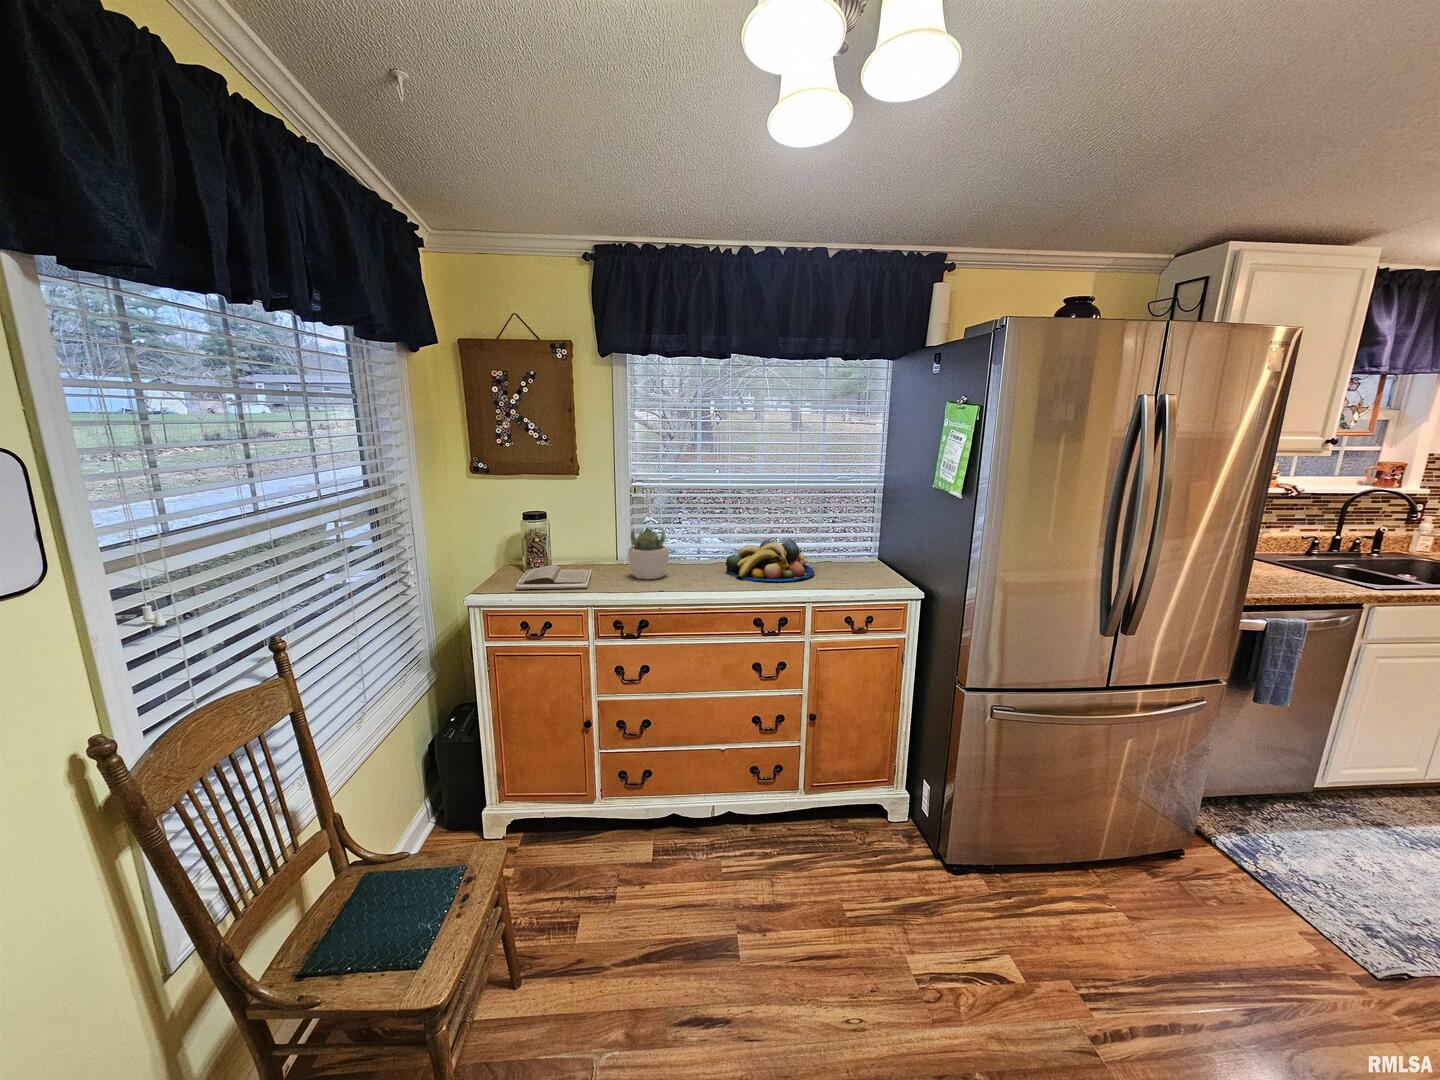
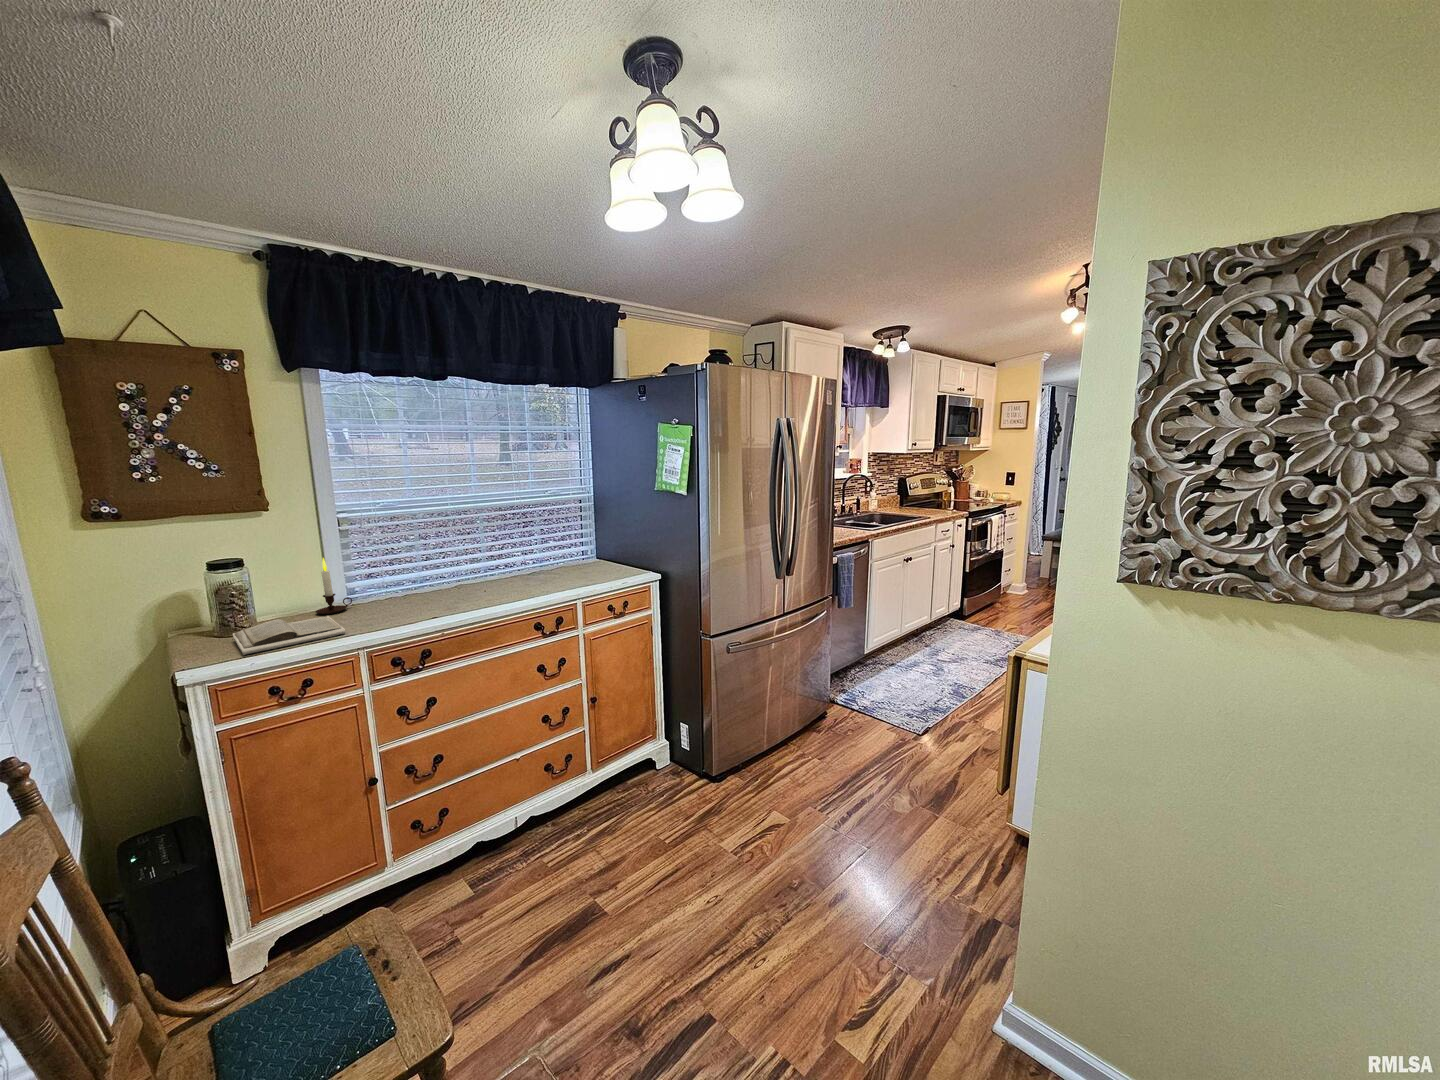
candle: none [592,518,621,568] -> present [316,558,352,614]
succulent plant: present [628,528,669,579] -> none [376,558,425,614]
fruit bowl: present [725,539,814,582] -> none [482,551,568,594]

